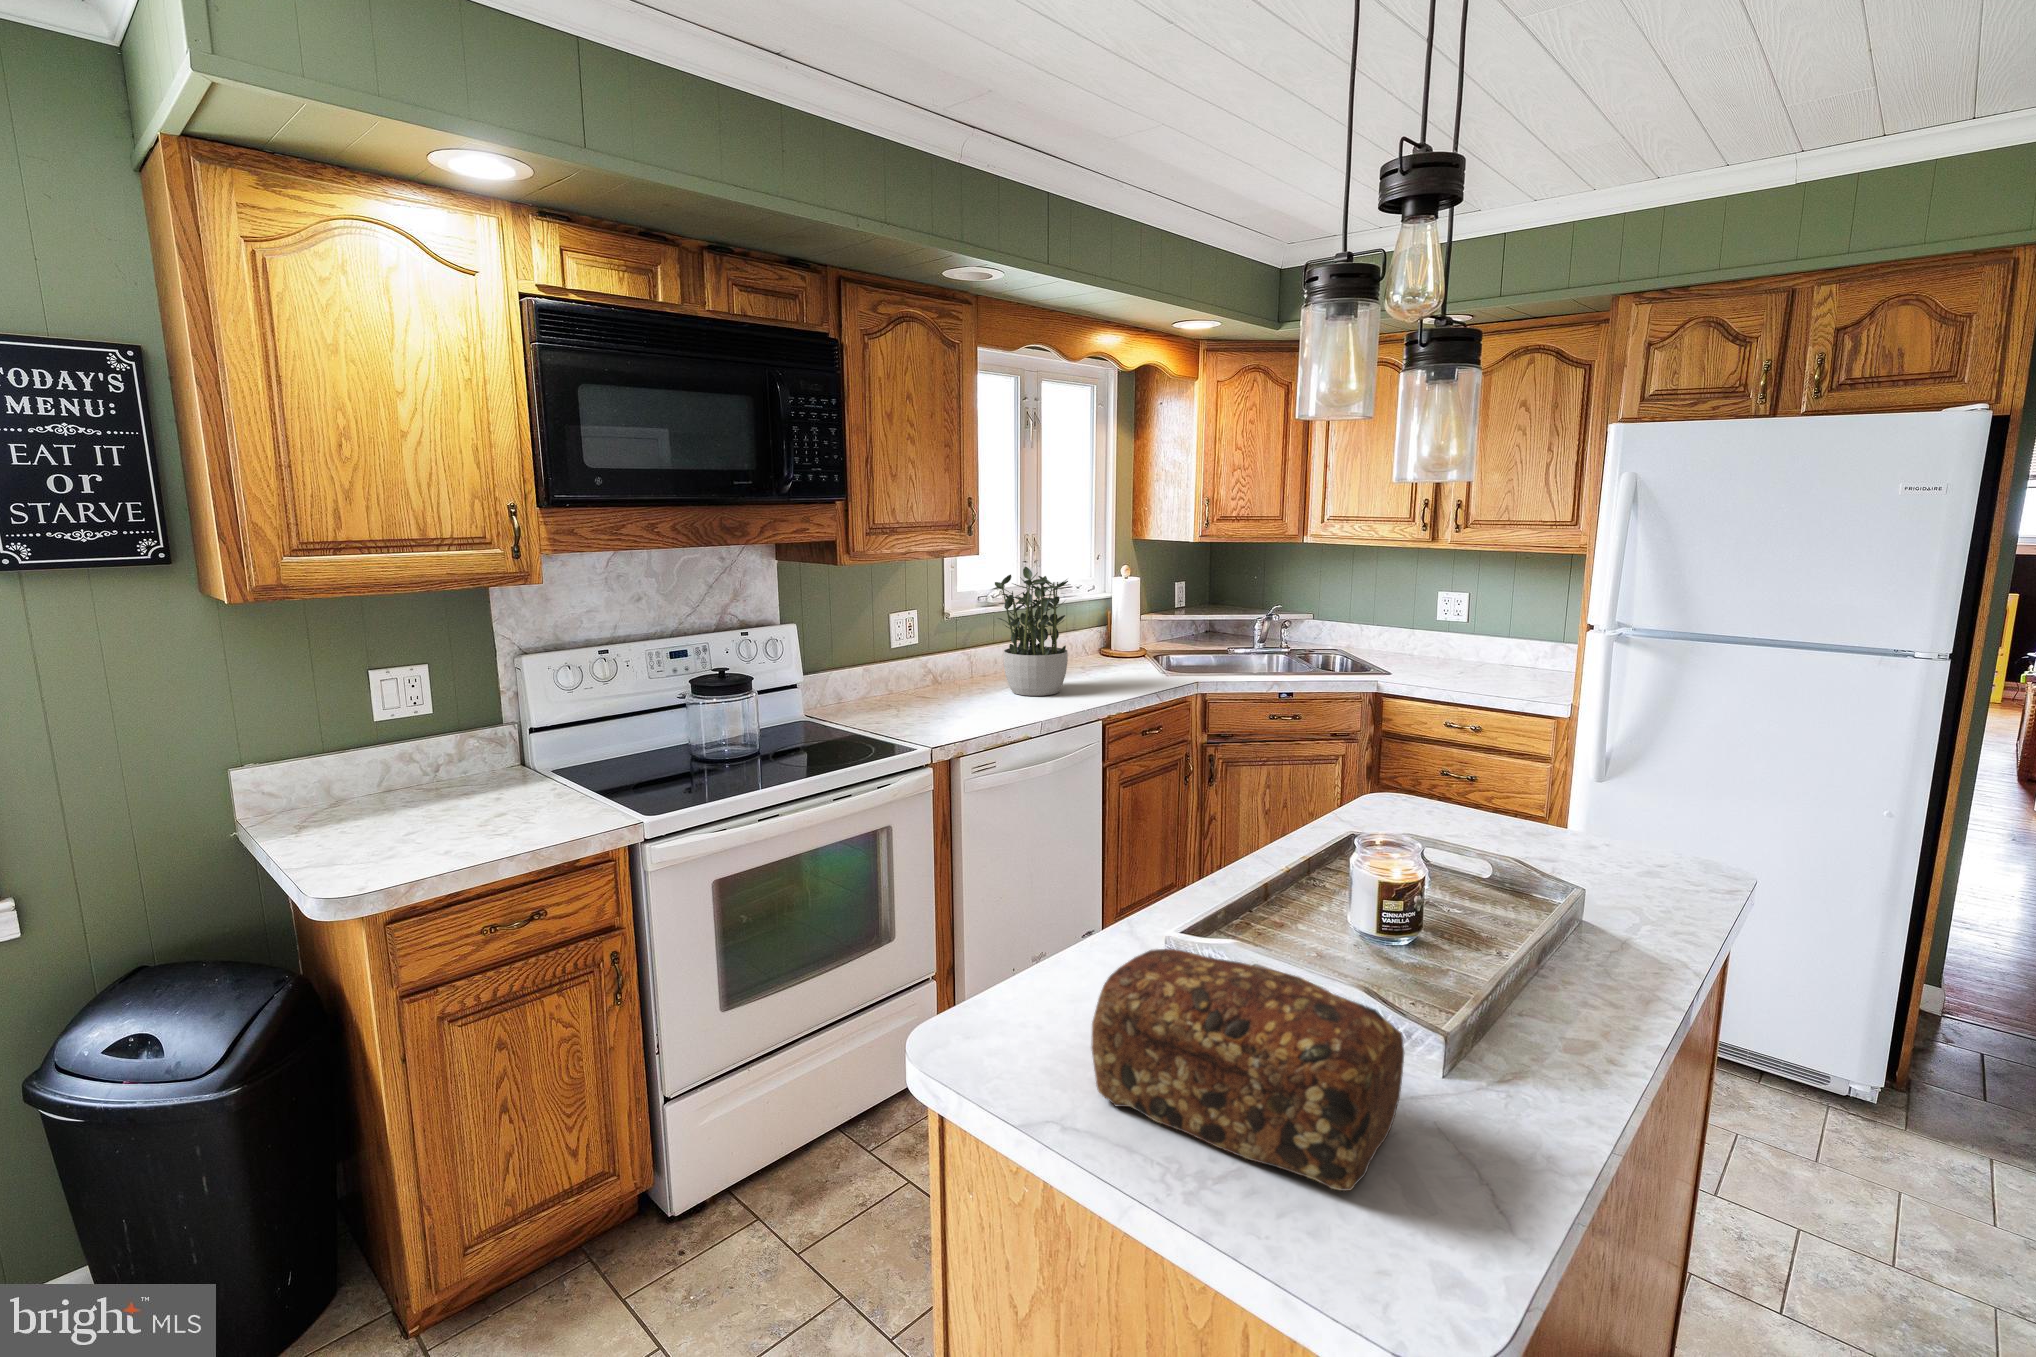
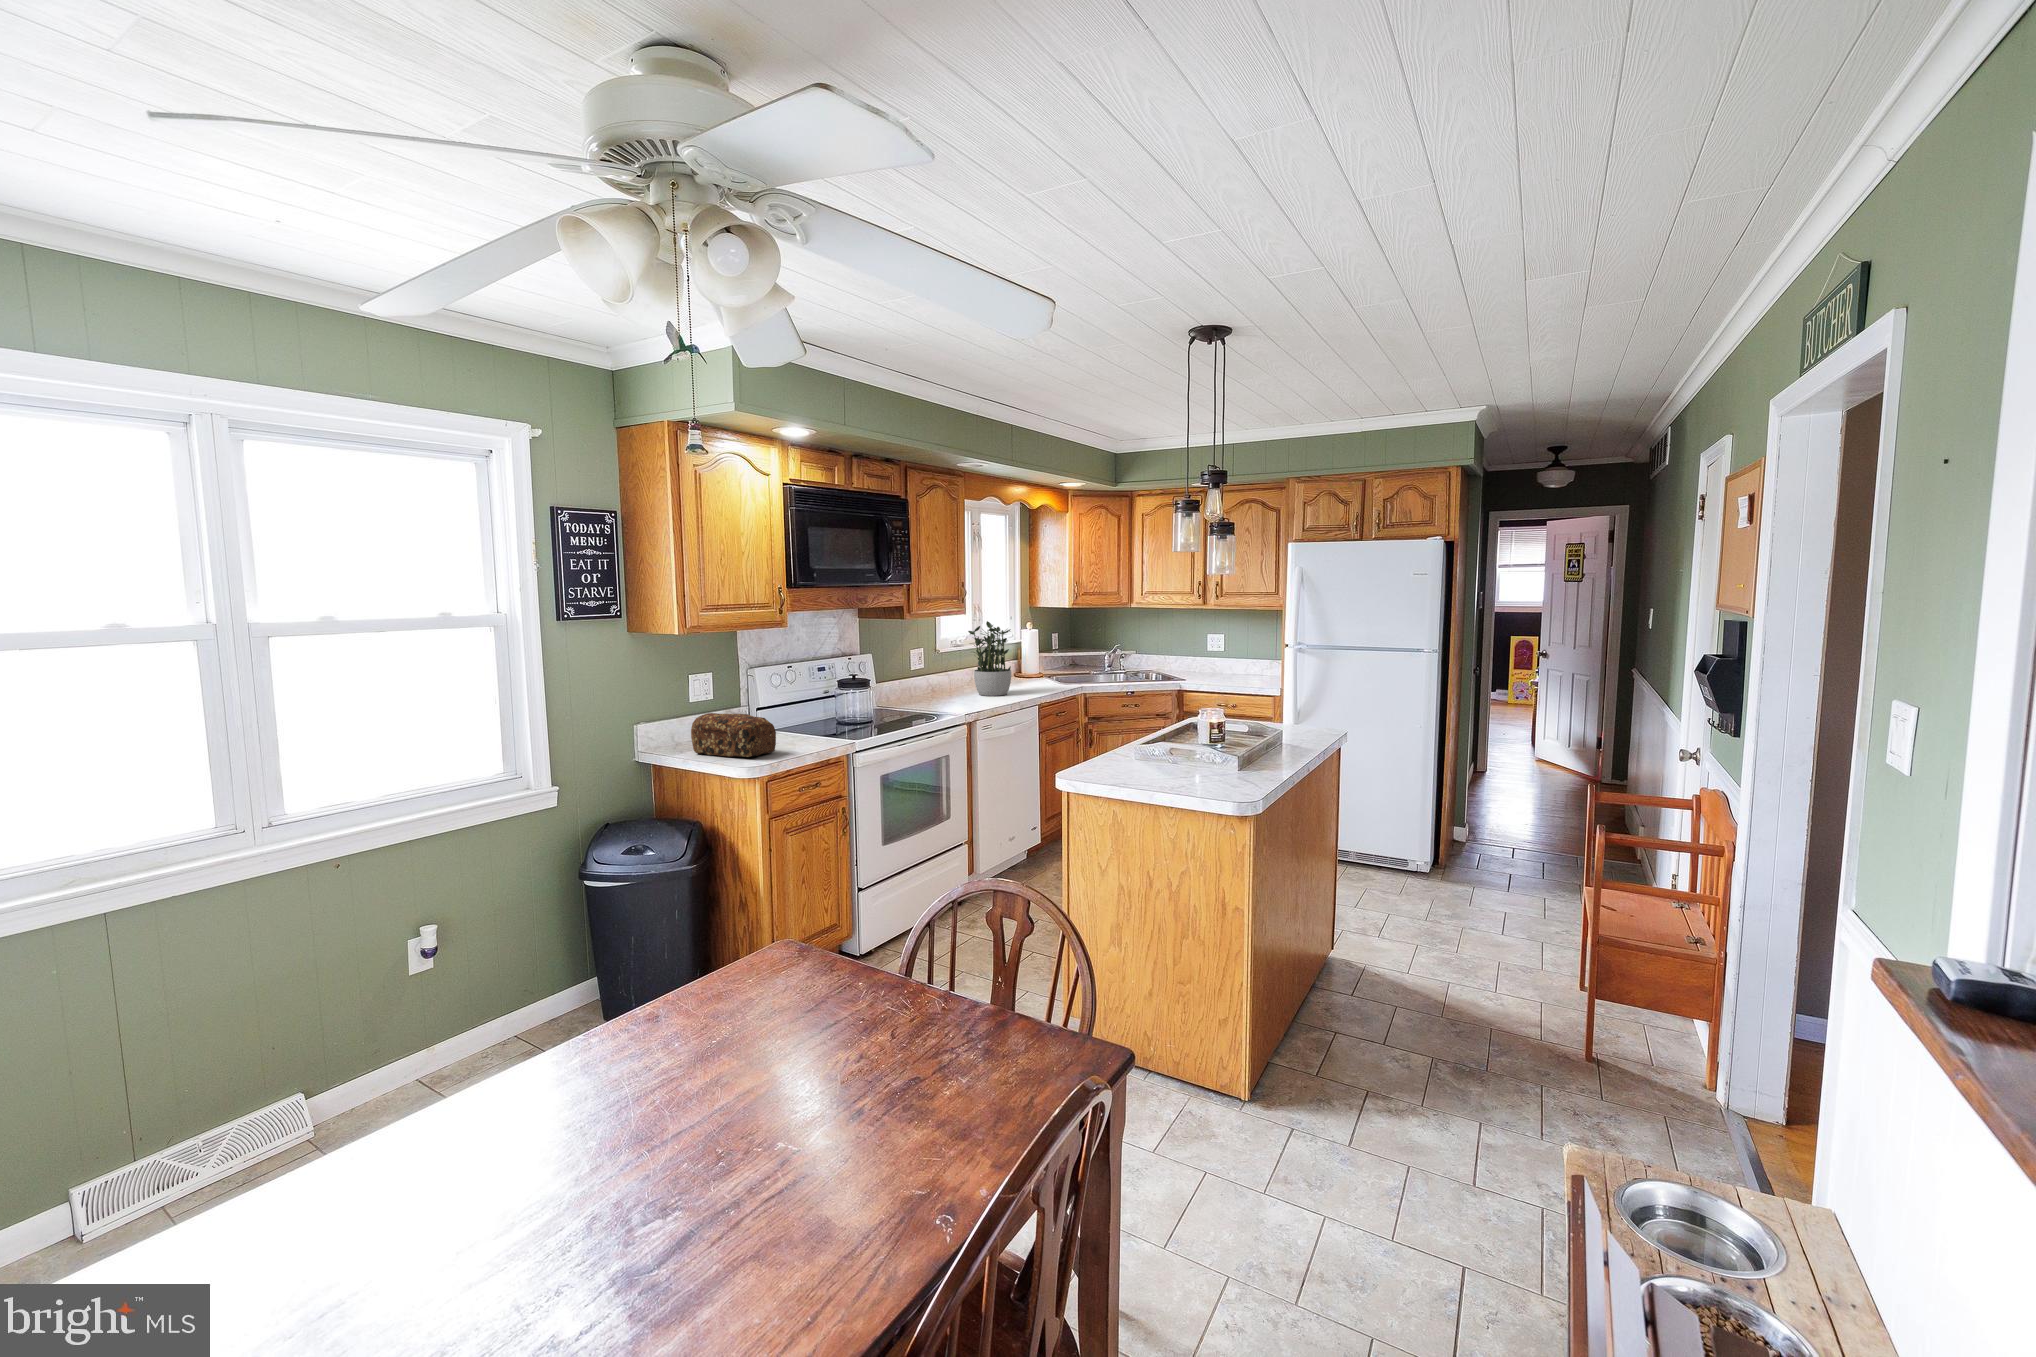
bread loaf: present [1091,949,1404,1191] -> present [691,713,776,757]

